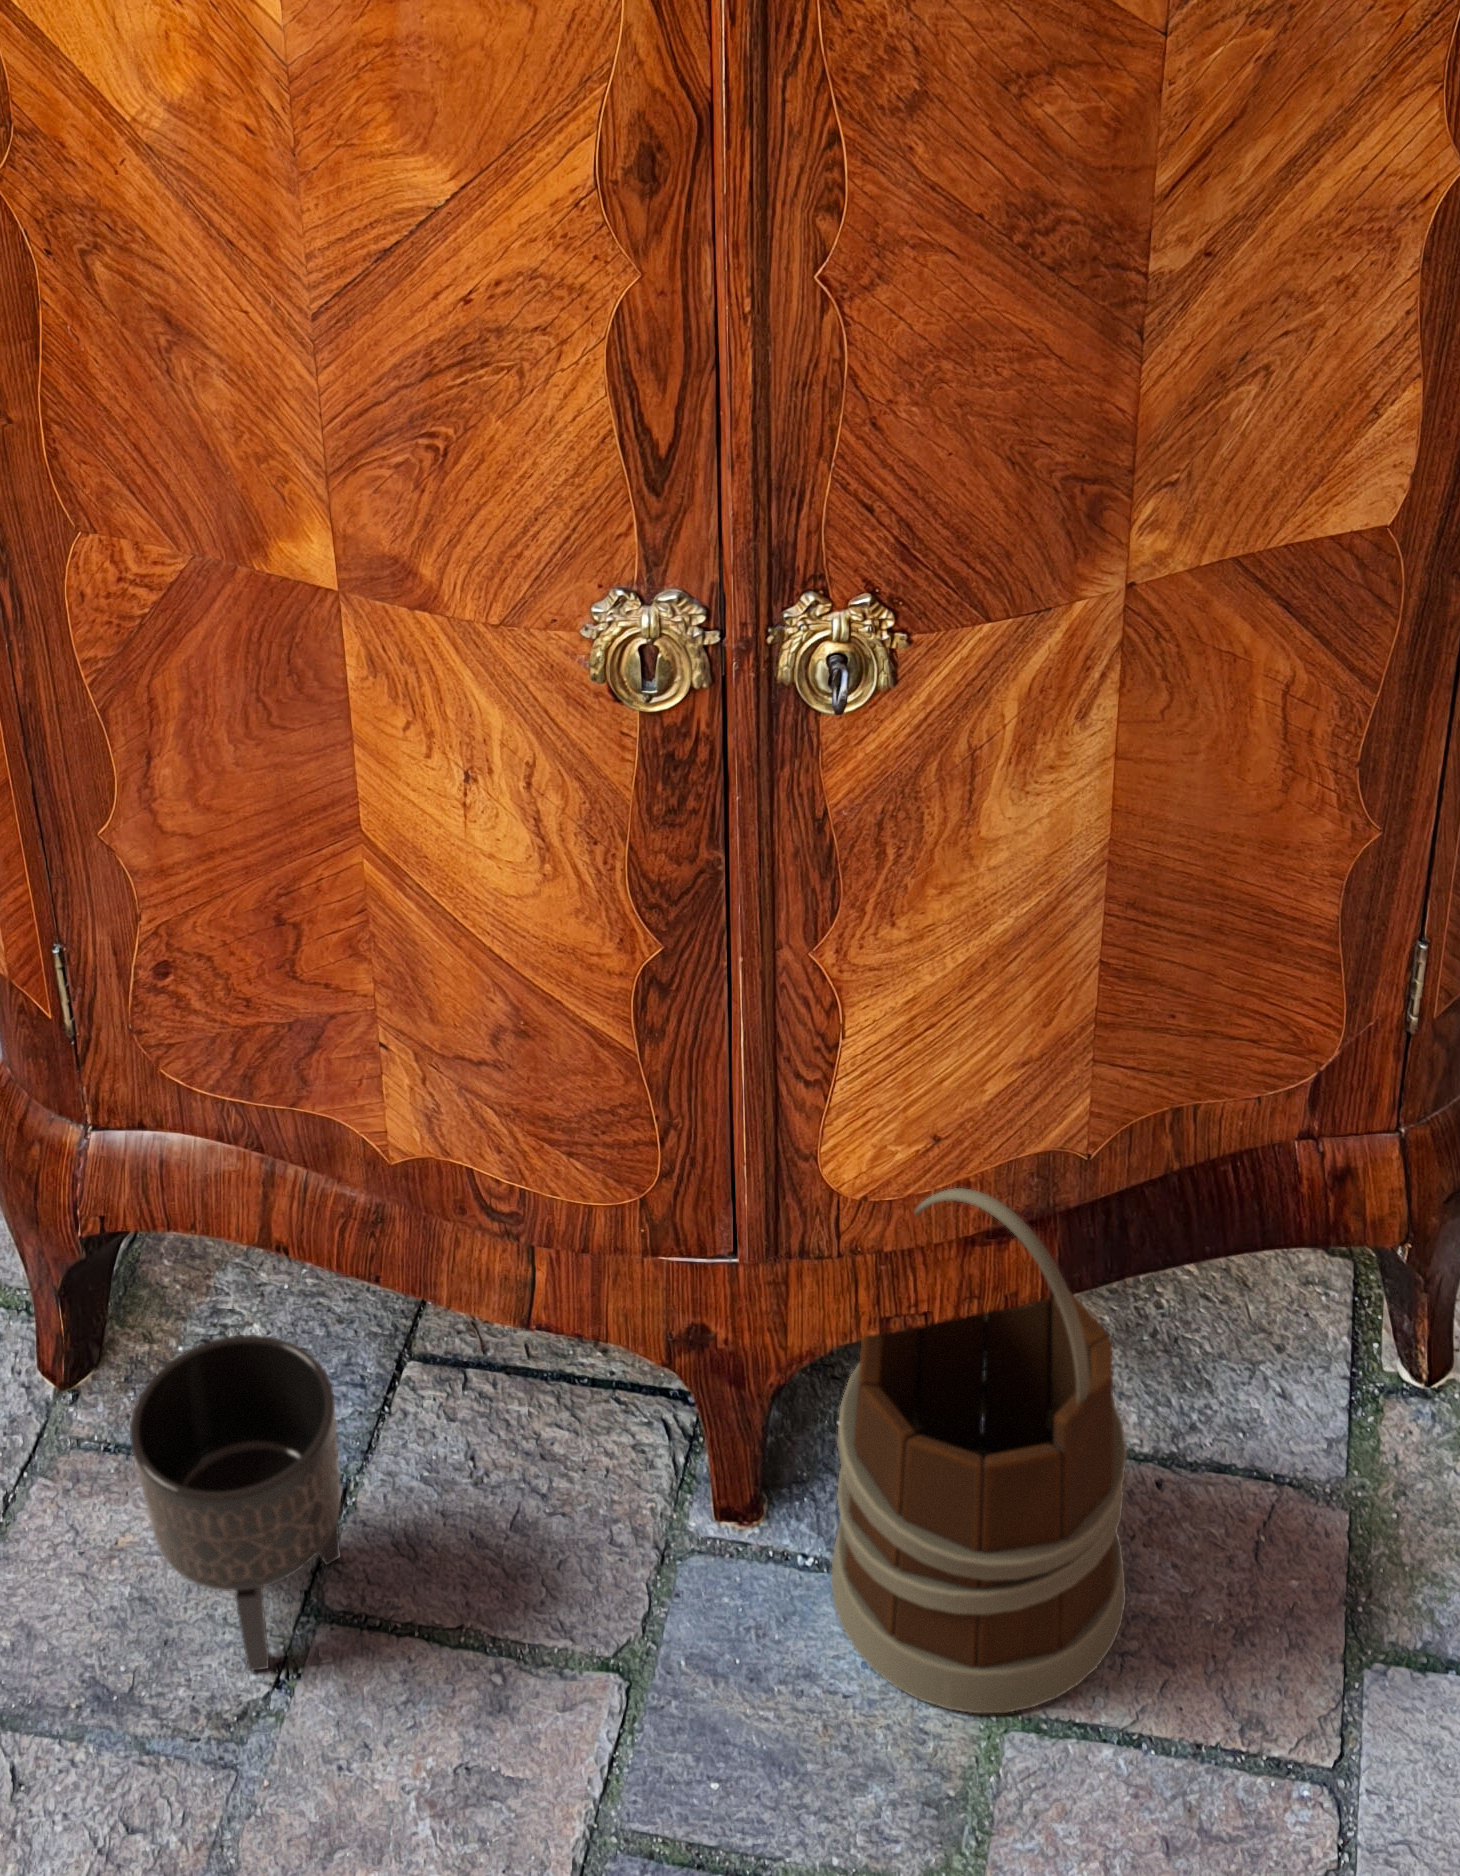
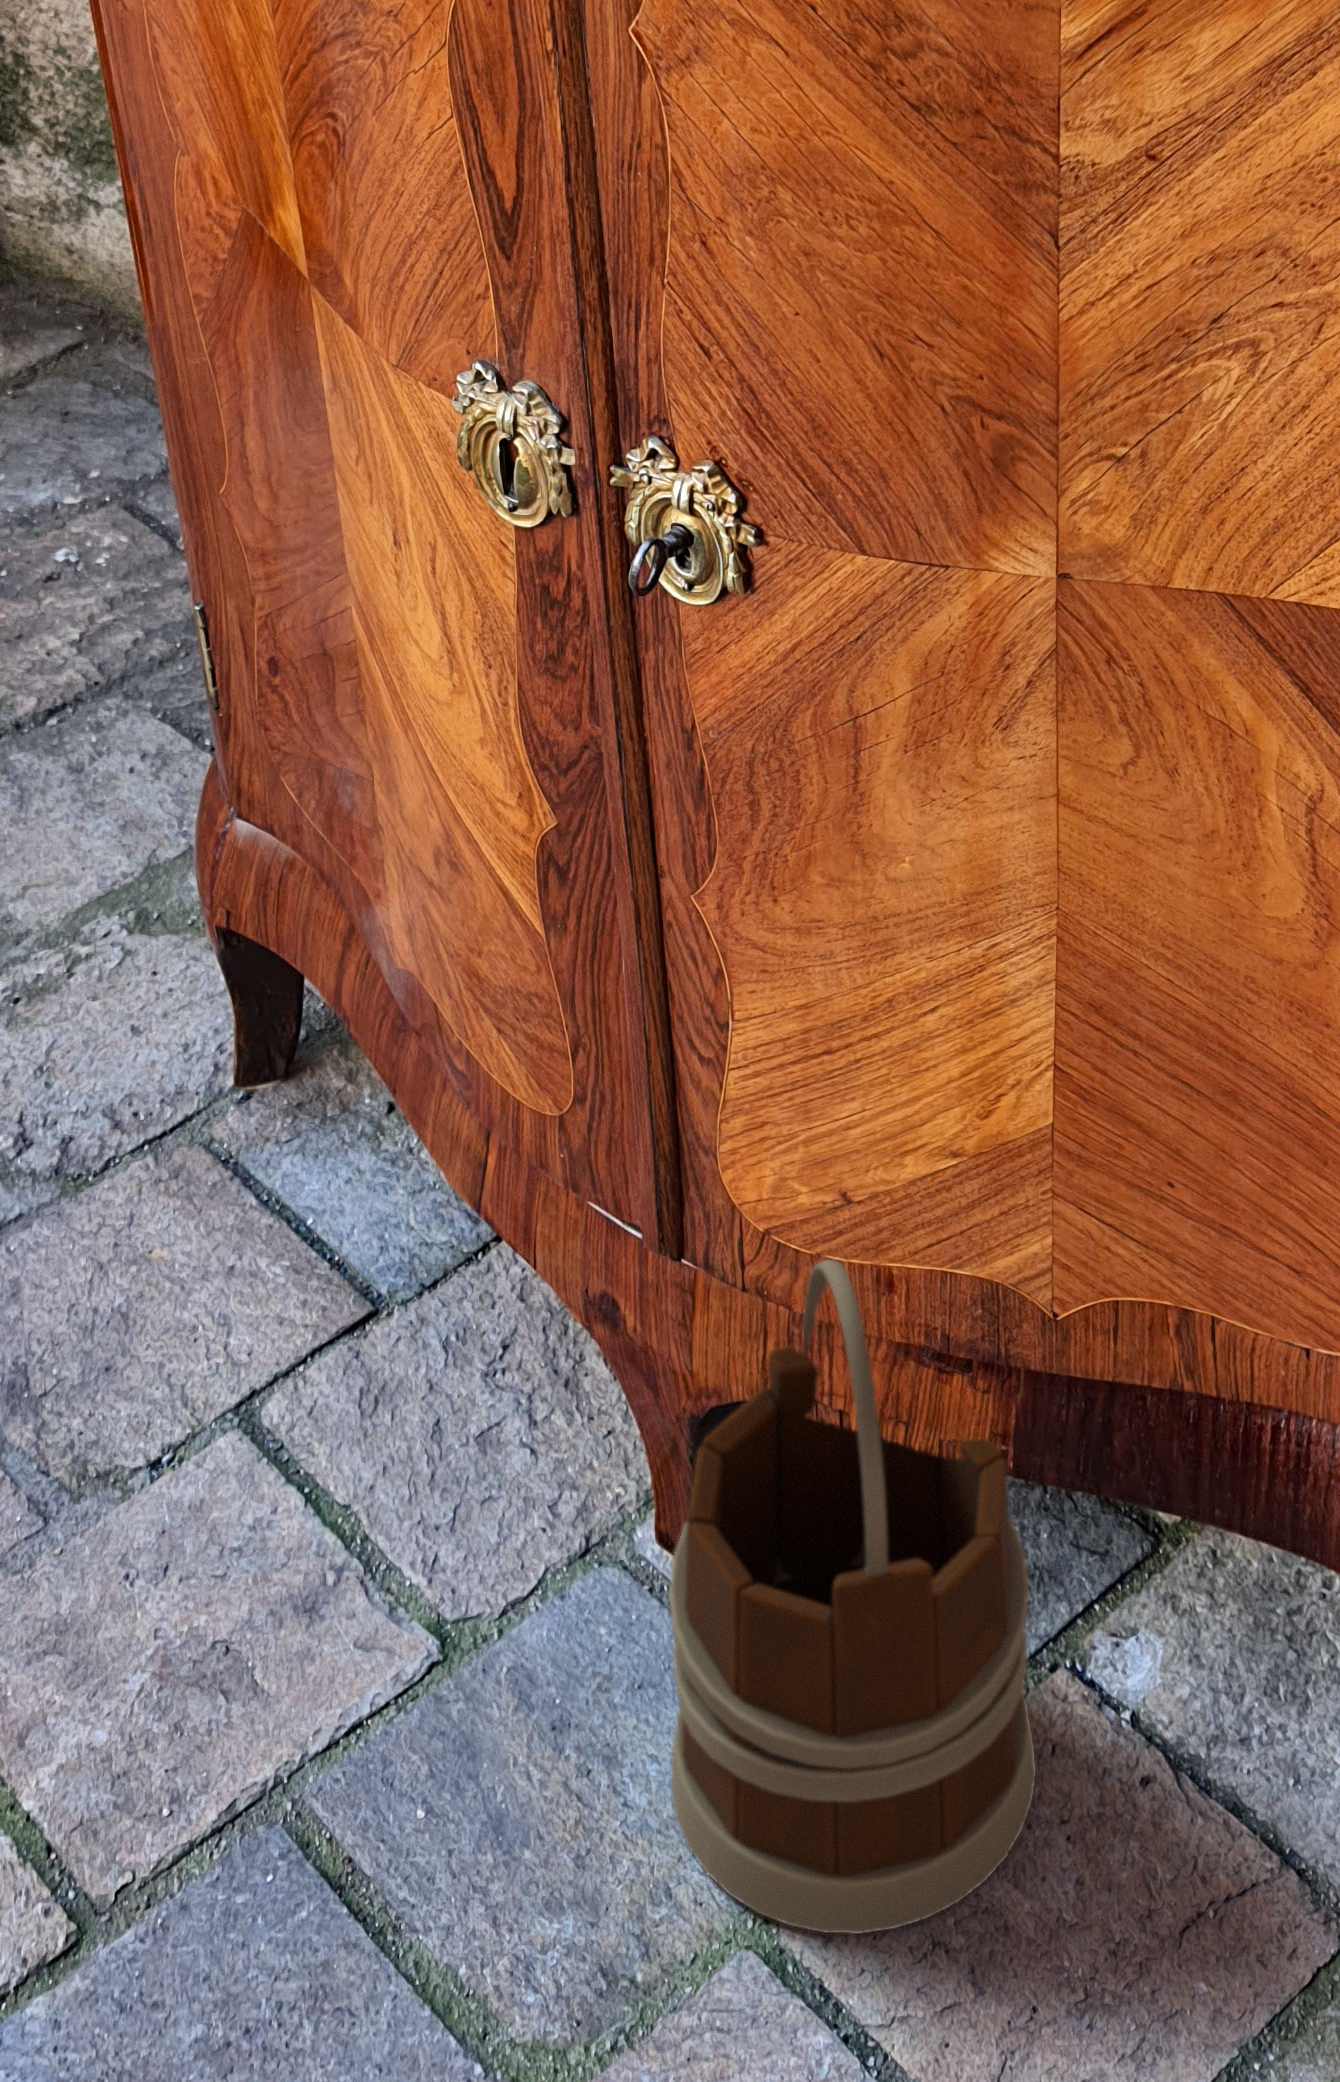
planter: present [130,1335,341,1670] -> none [61,1098,303,1461]

